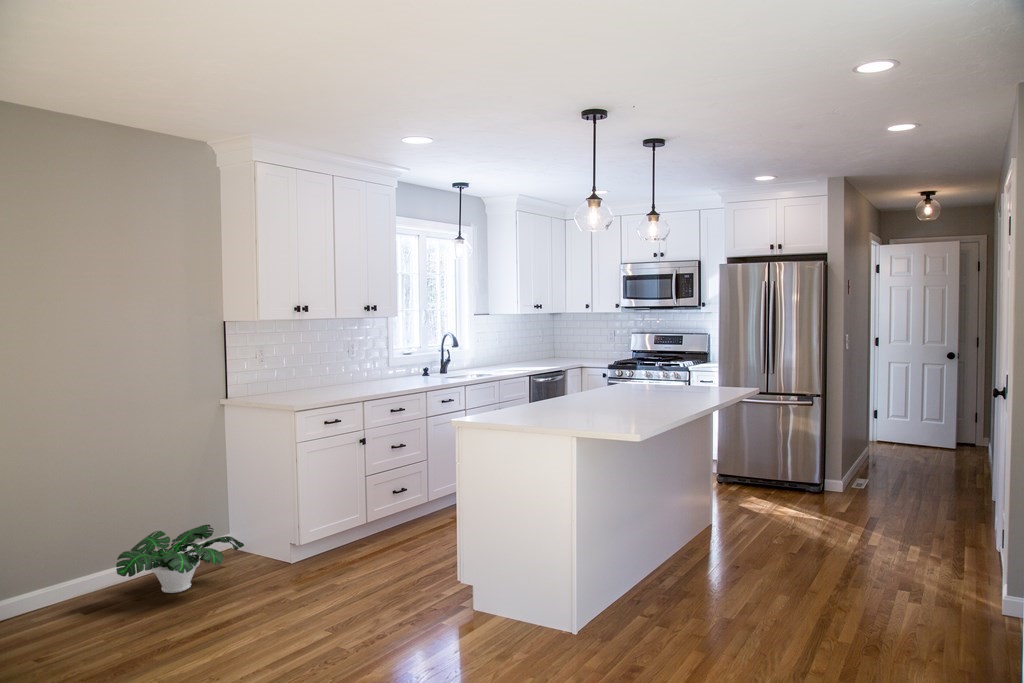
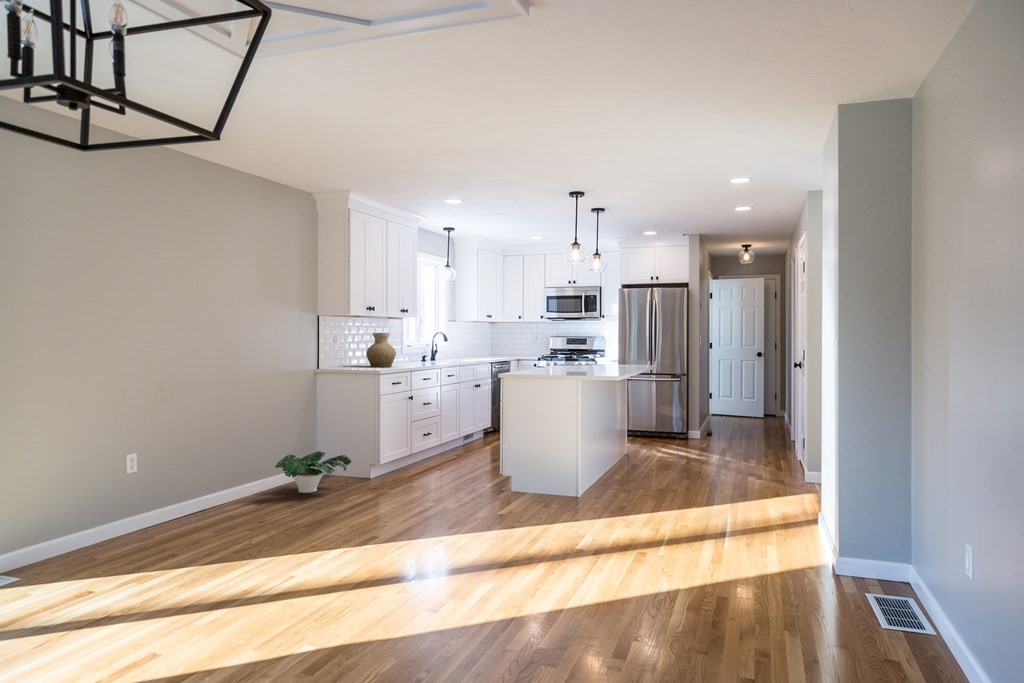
vase: none [302,343,346,394] -> present [366,333,396,367]

